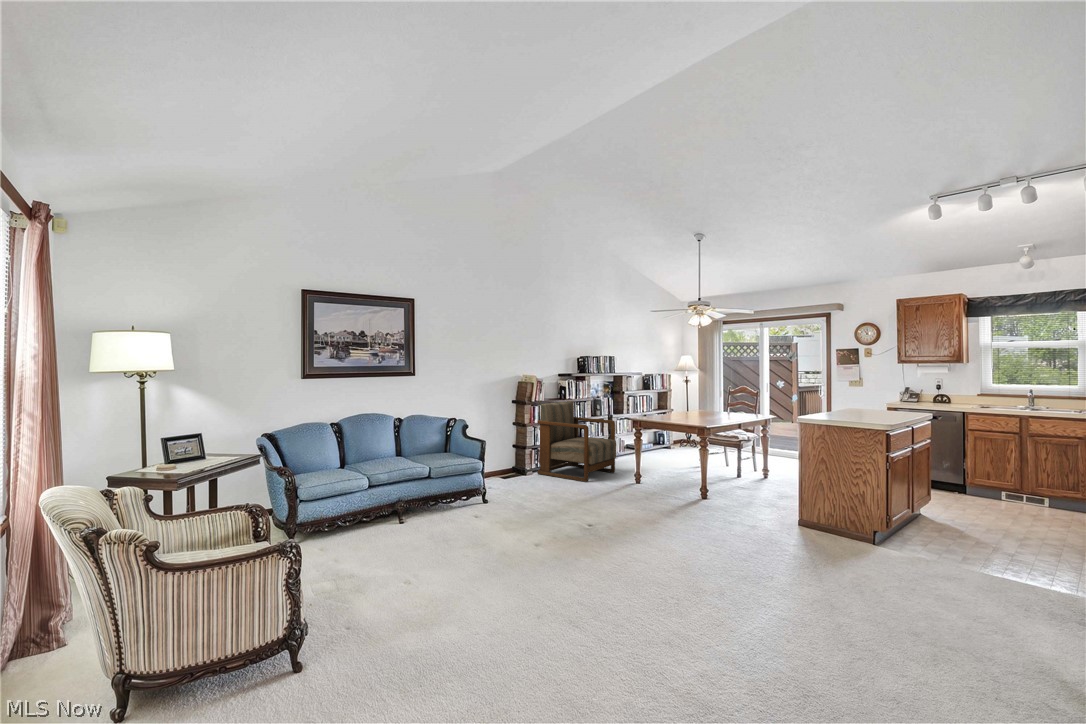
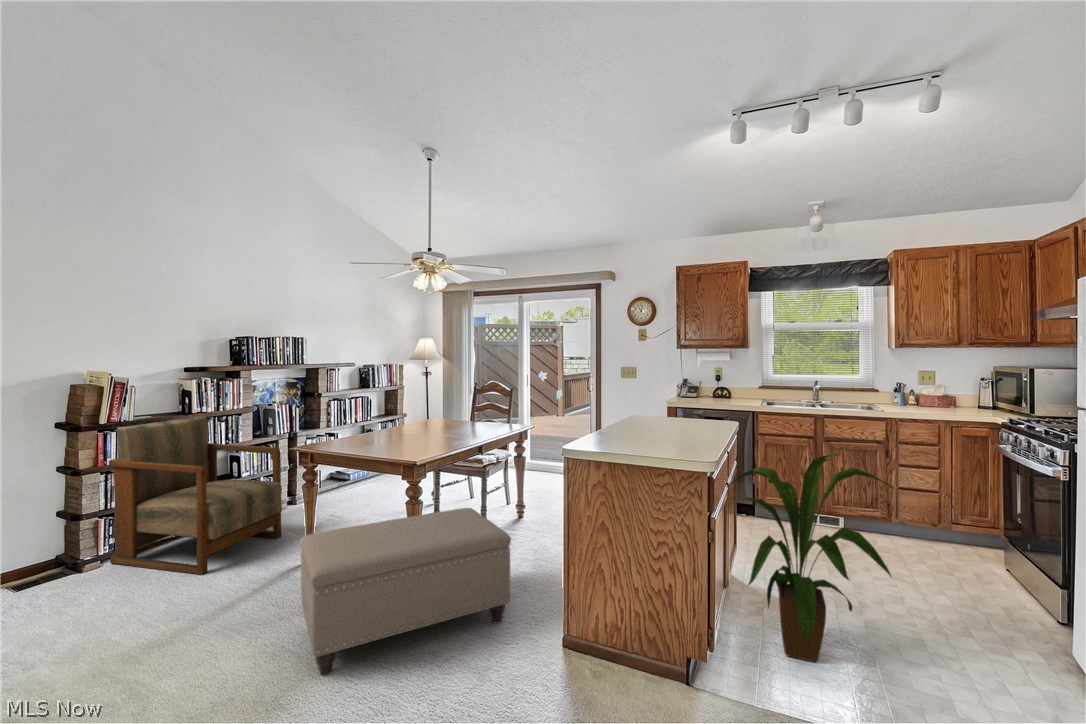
house plant: none [911,423,1019,549] -> present [729,453,894,662]
ottoman: none [652,455,767,517] -> present [300,508,511,675]

